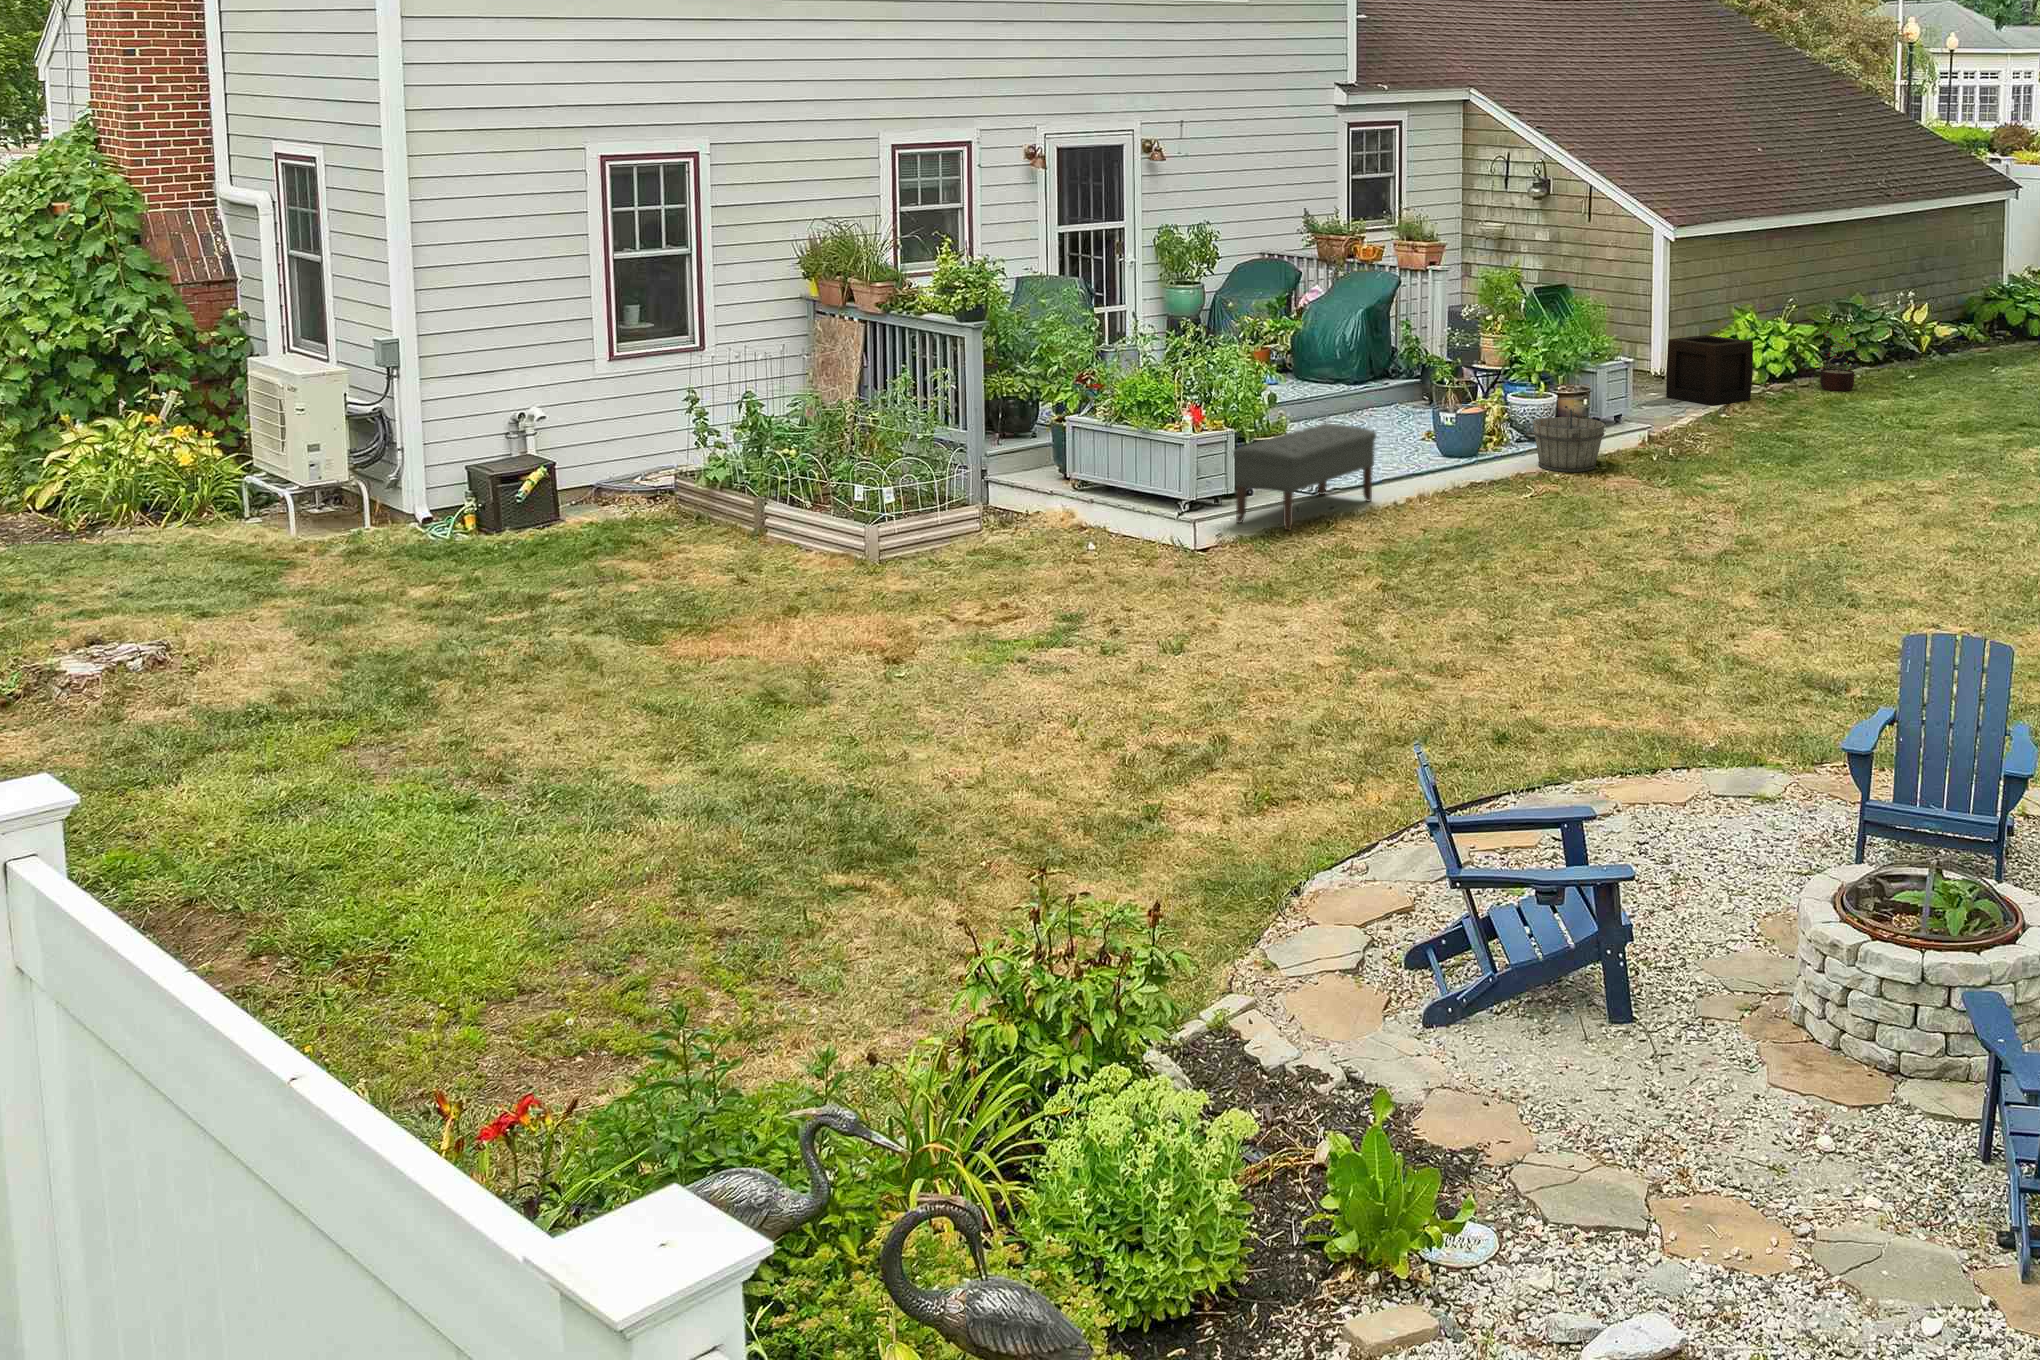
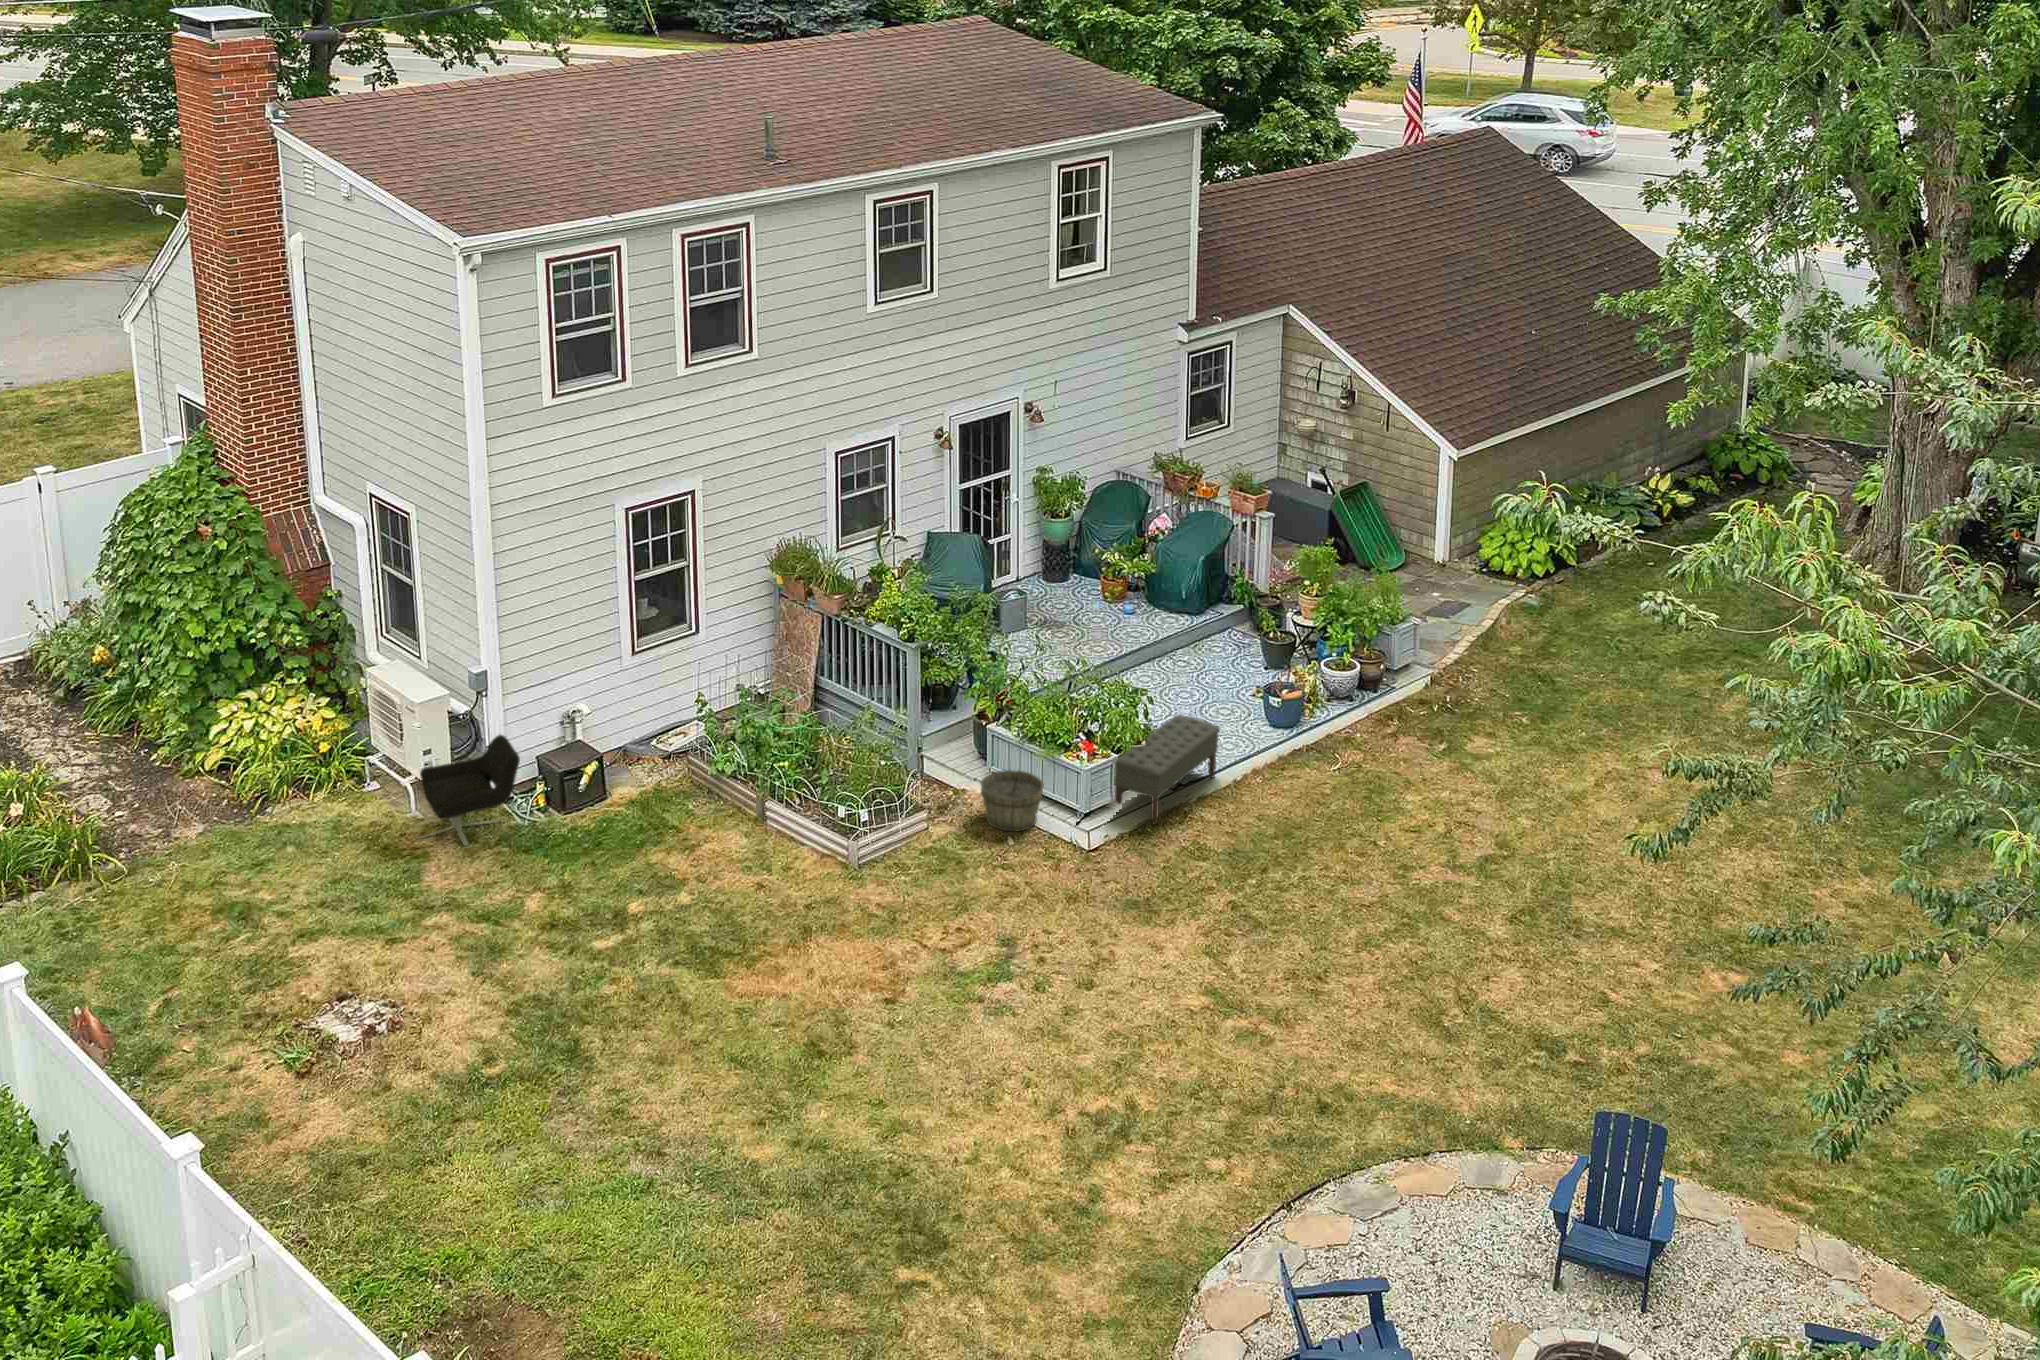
decorative plant: present [1816,331,1856,391] -> none [1574,531,1611,583]
wooden crate: present [1666,335,1753,405] -> none [1448,540,1522,610]
wooden bucket: present [1533,406,1605,472] -> present [981,770,1044,831]
lounge chair: none [278,417,428,545] -> present [417,734,520,846]

